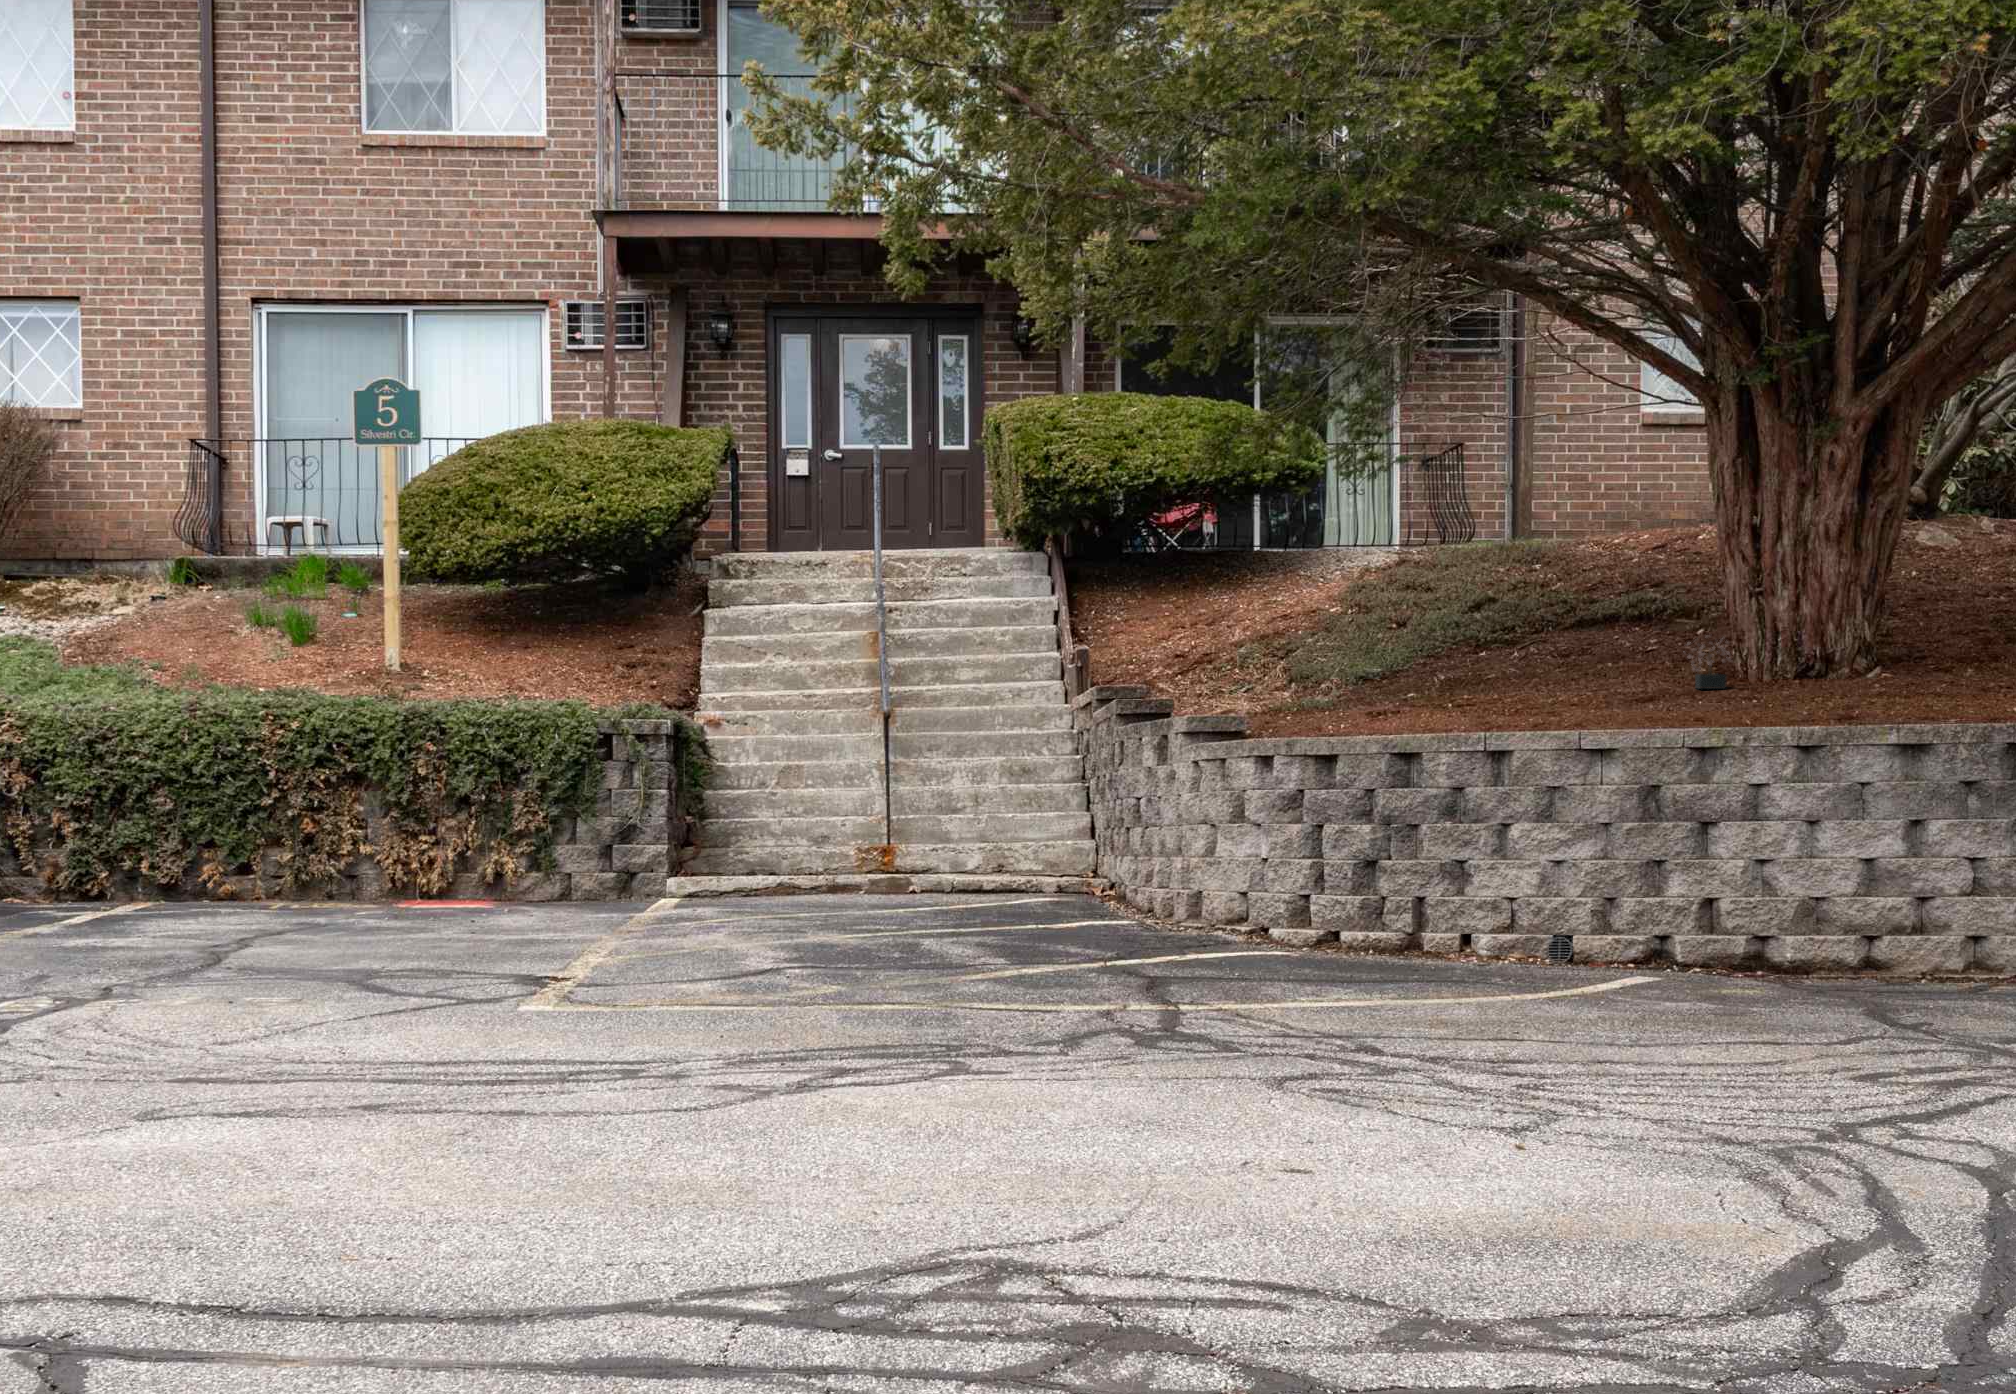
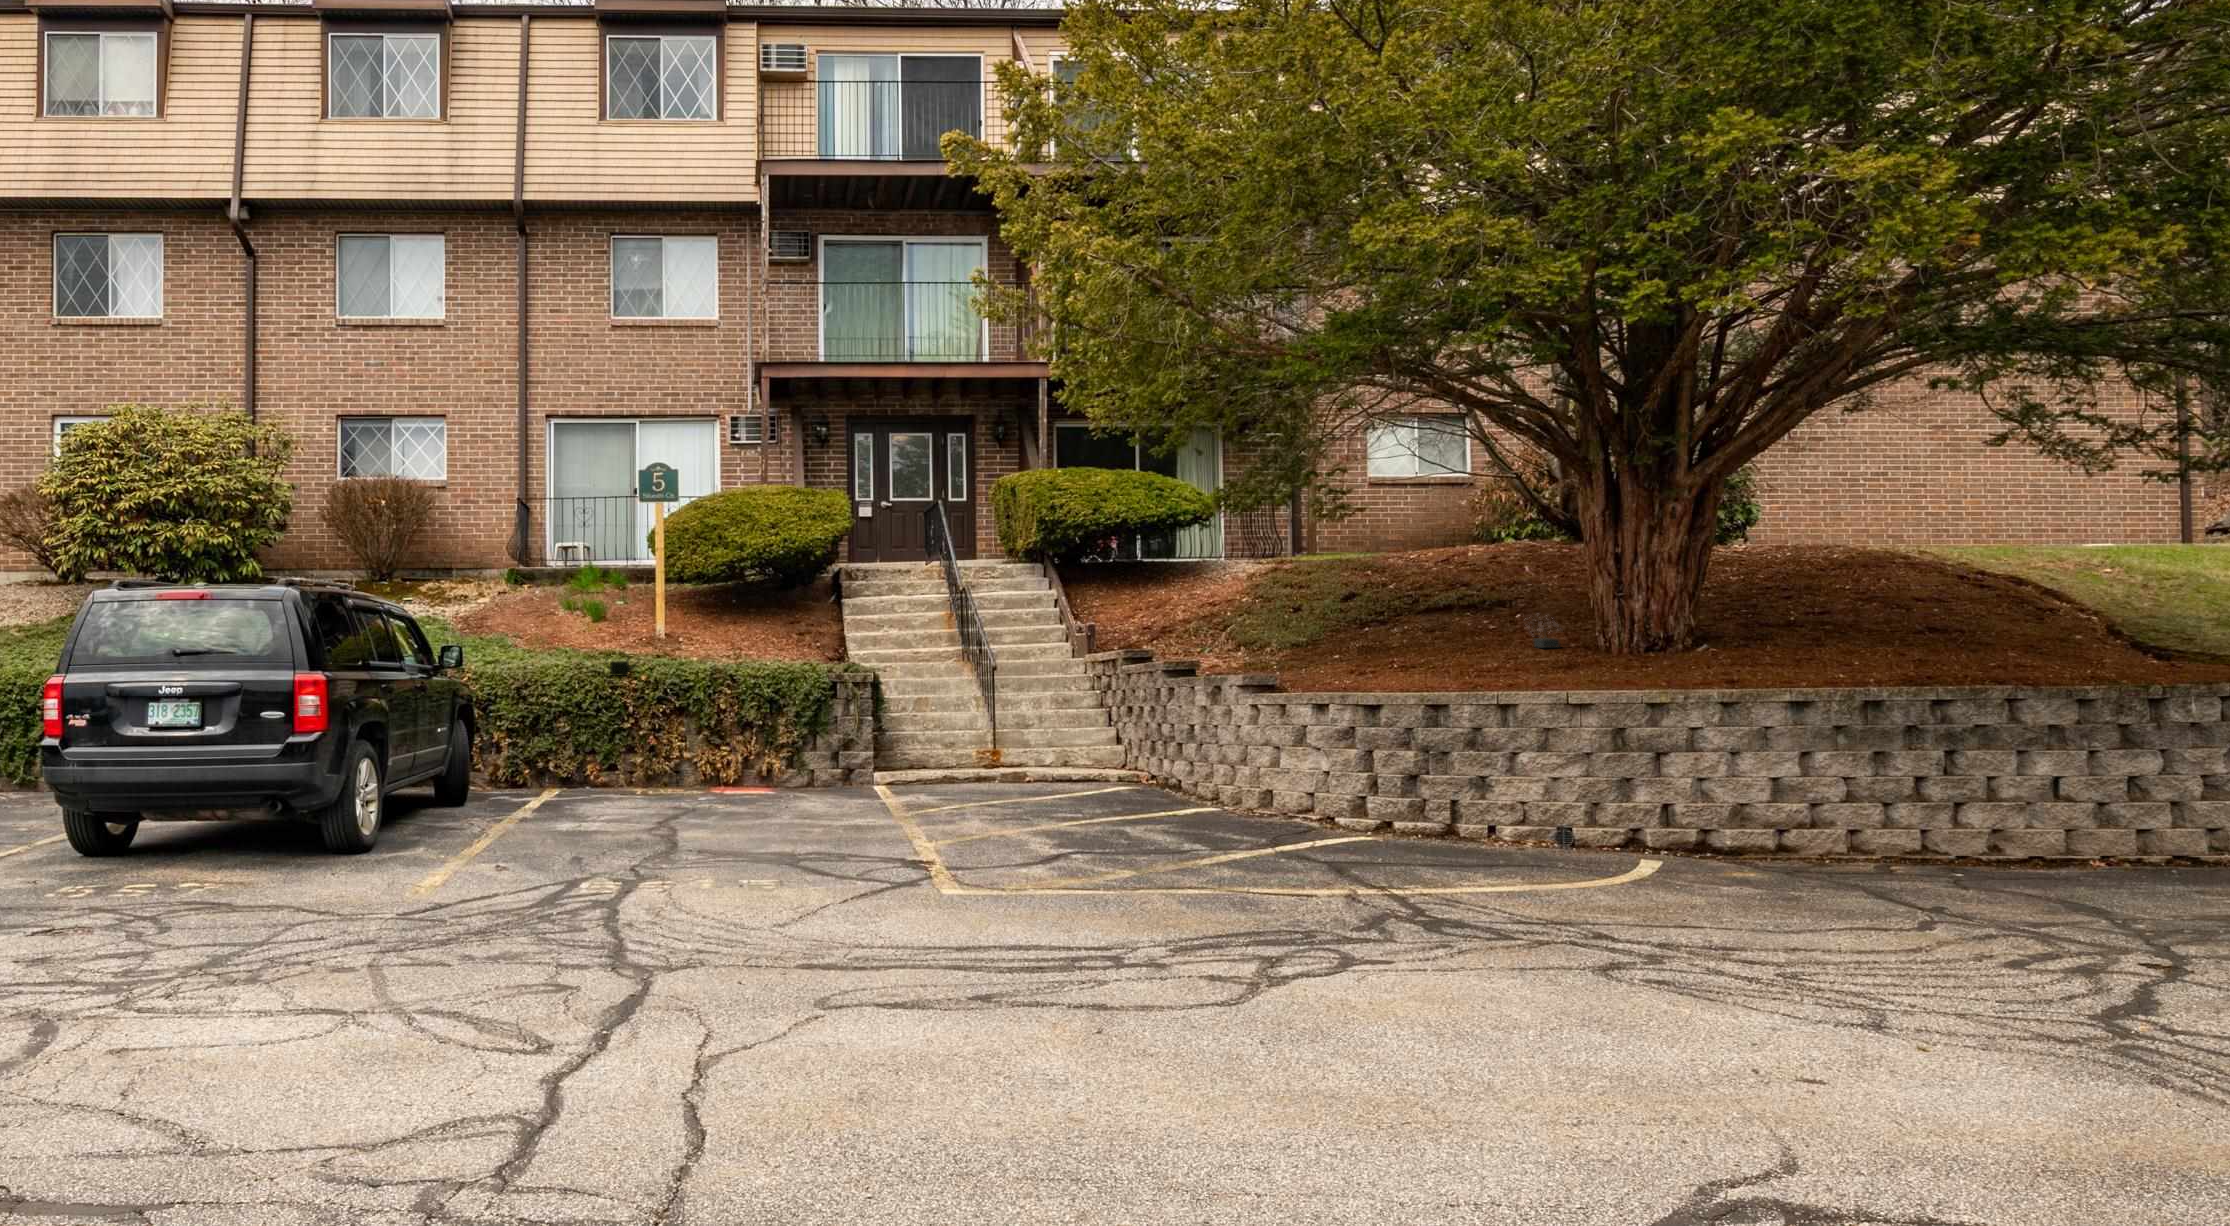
watering can: none [227,675,281,711] -> present [606,652,635,676]

